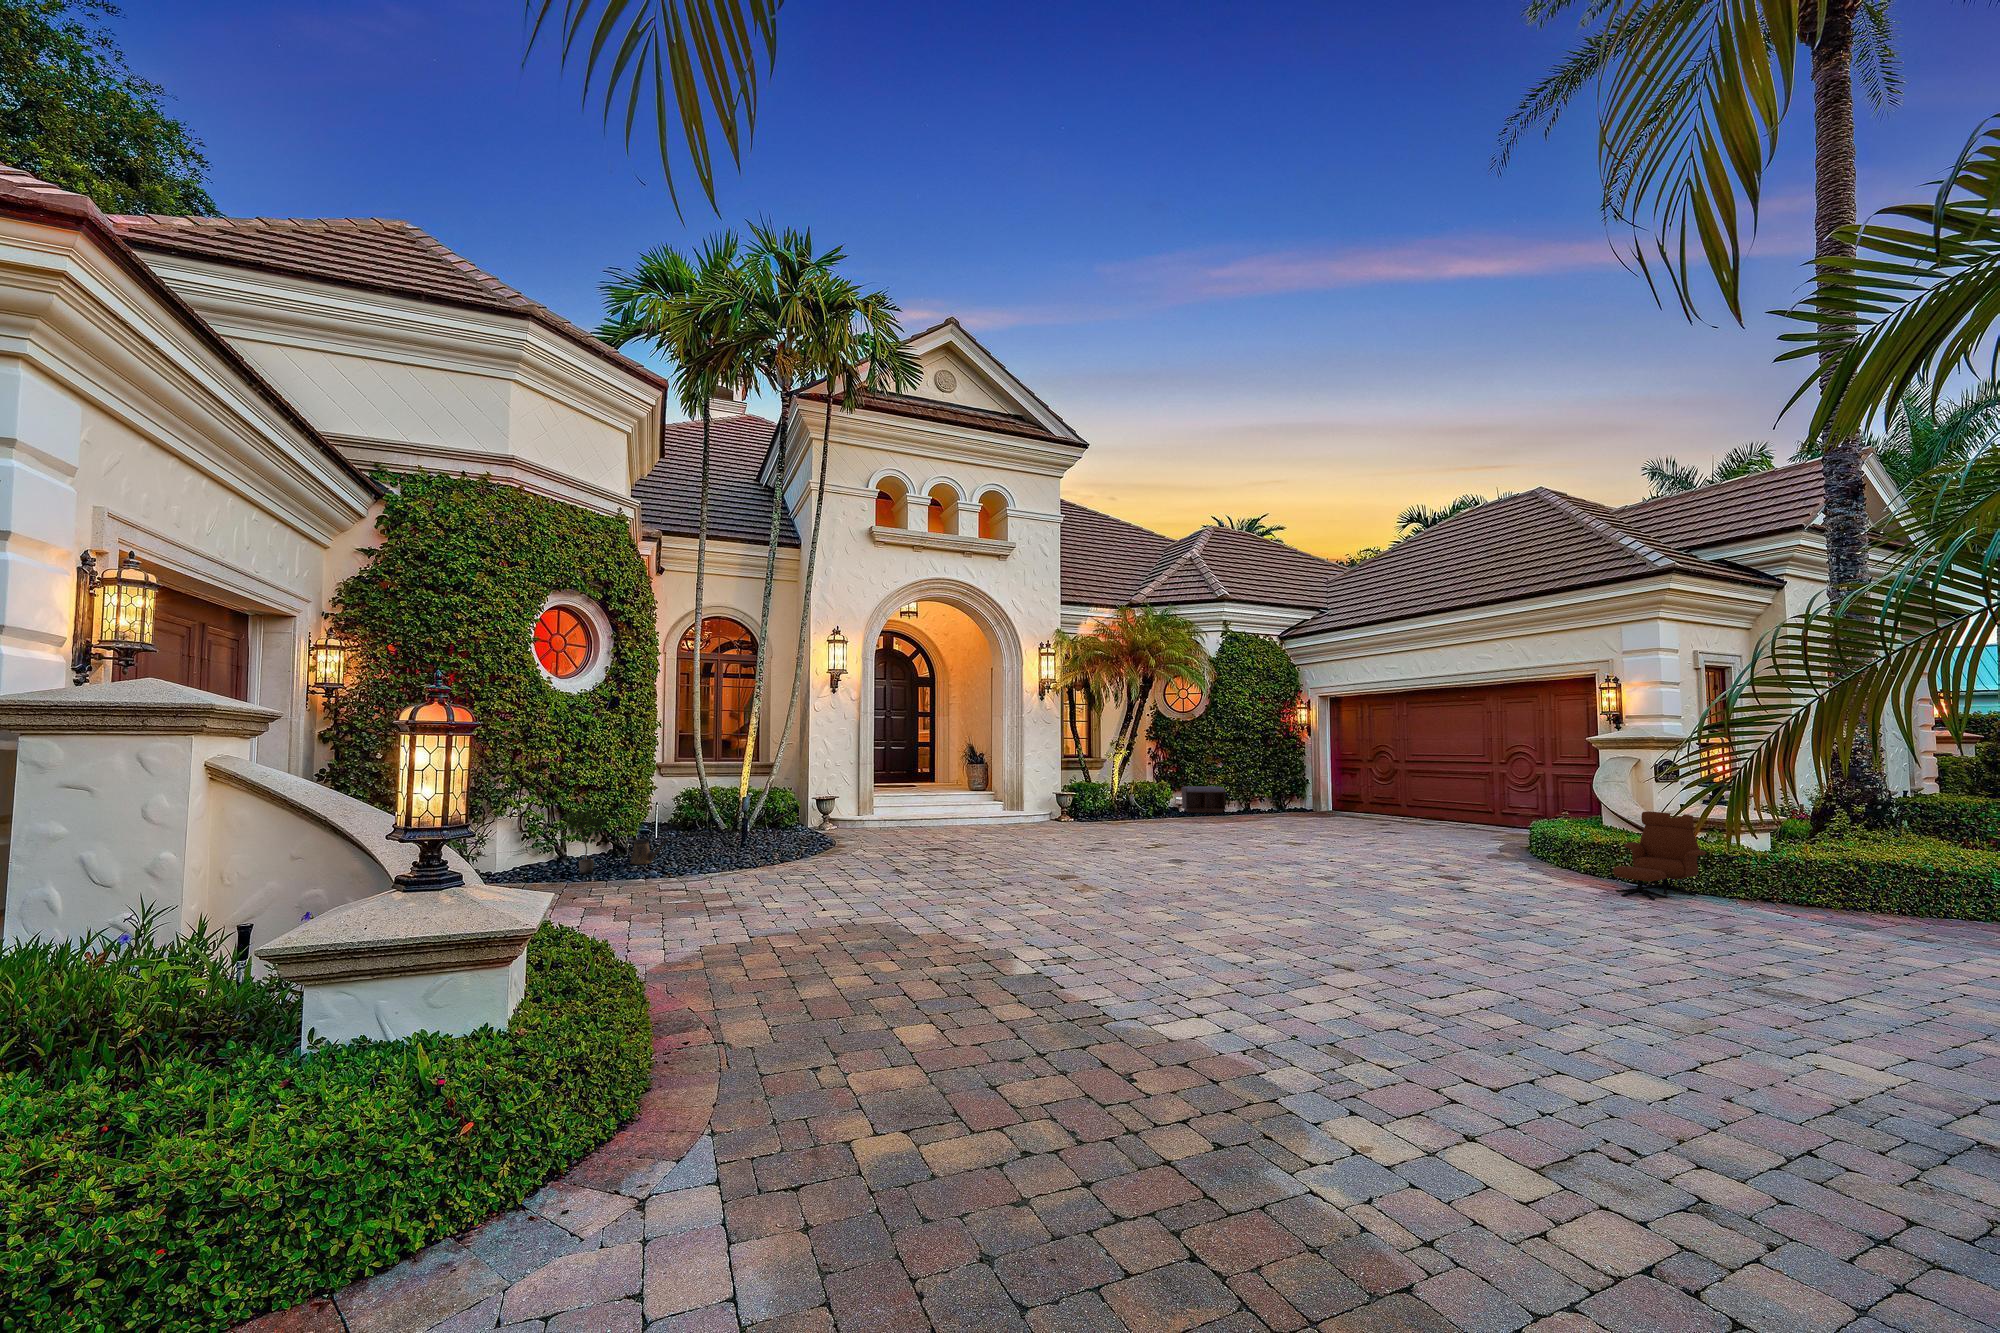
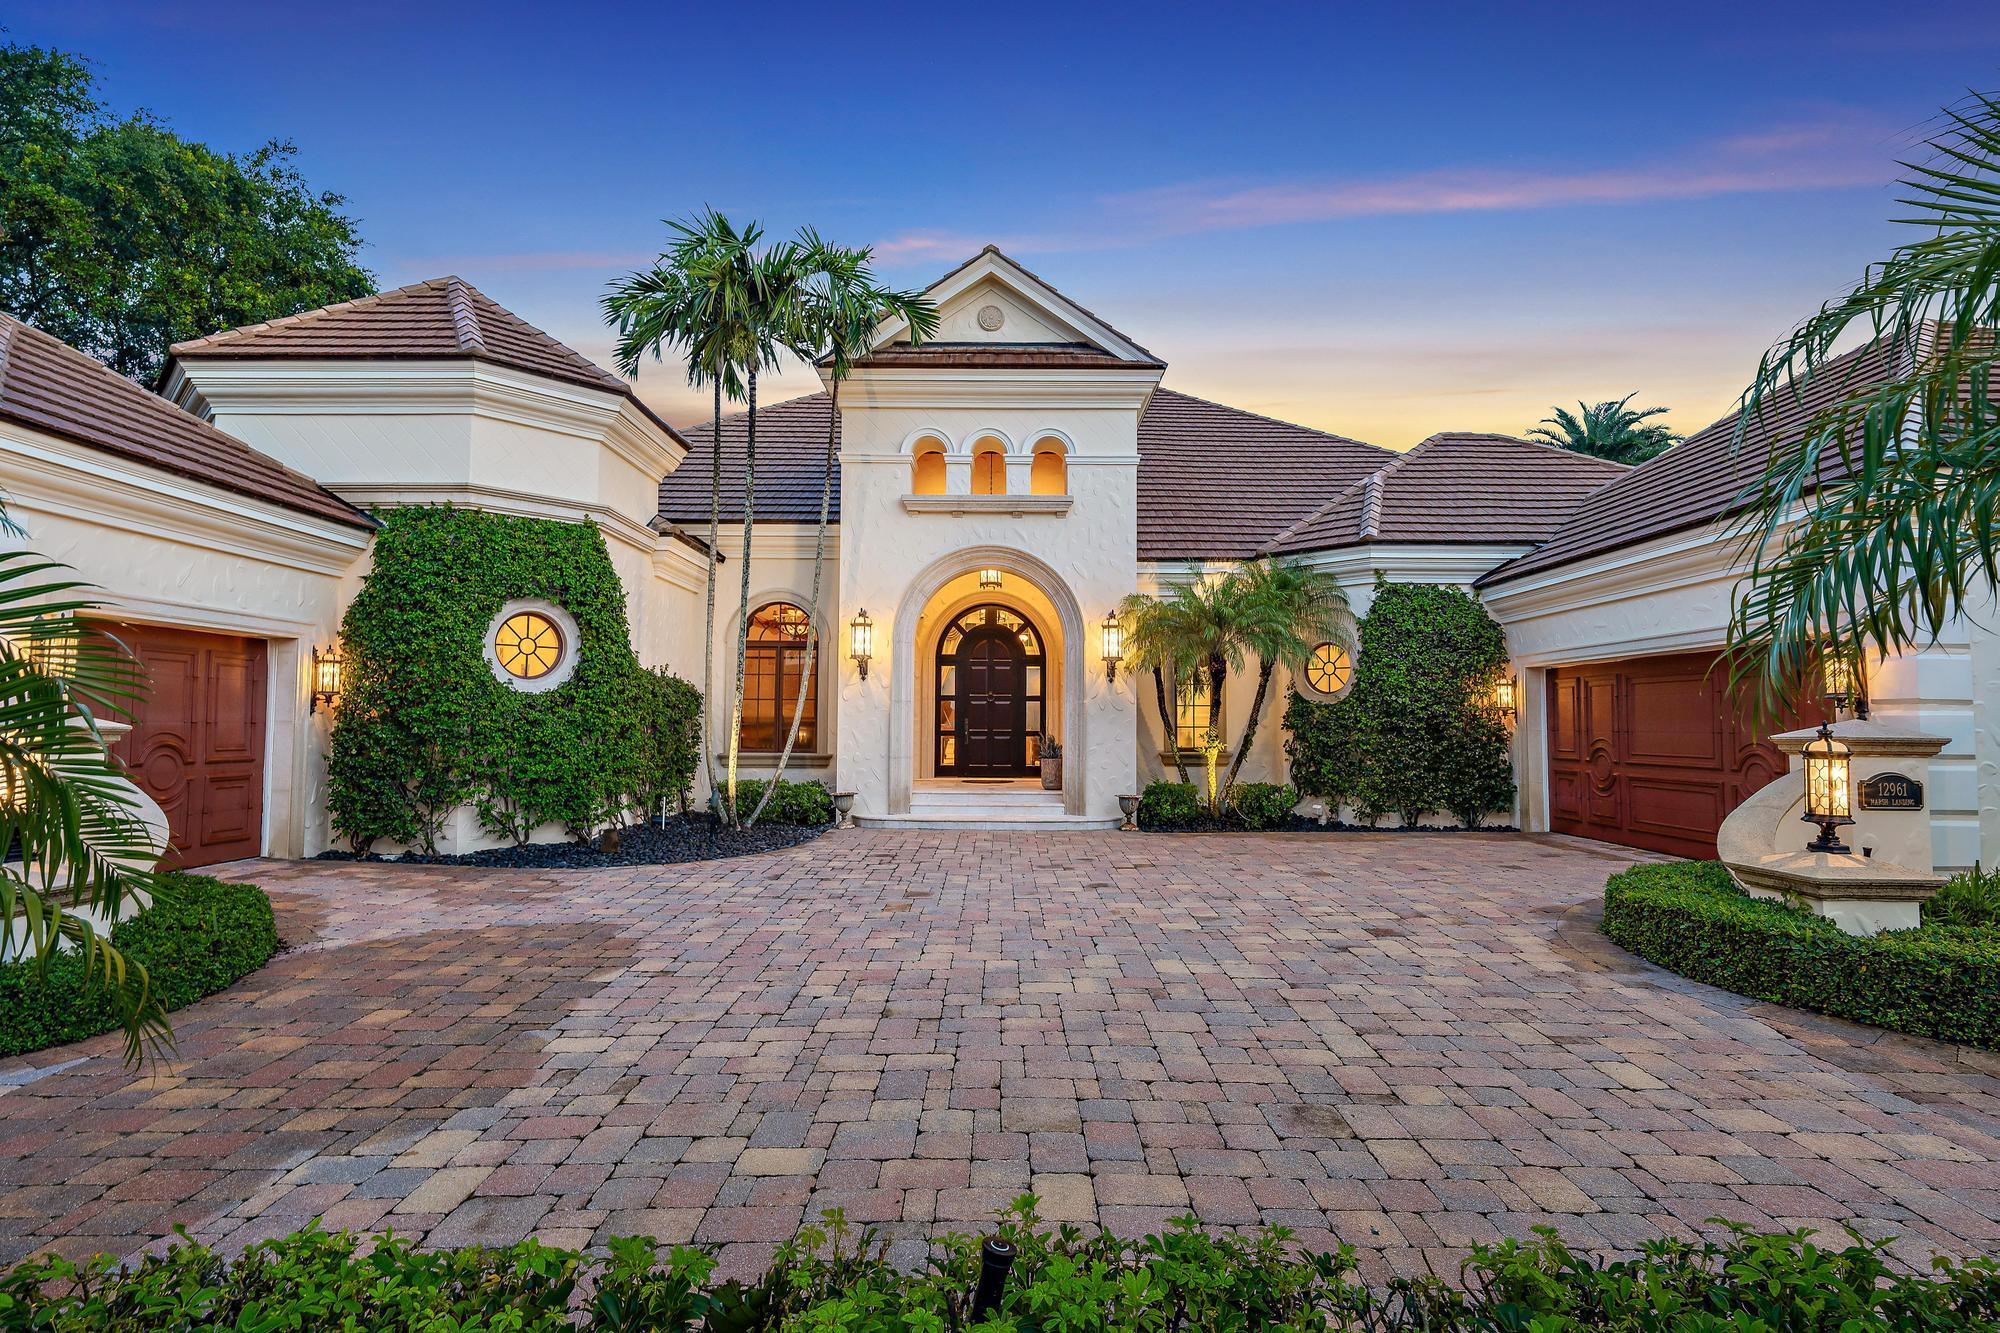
bench: present [1181,786,1226,813] -> none [1310,788,1366,825]
potted plant: present [560,806,609,874] -> none [517,796,566,859]
lounge chair: present [1613,812,1707,900] -> none [1665,903,1863,1065]

